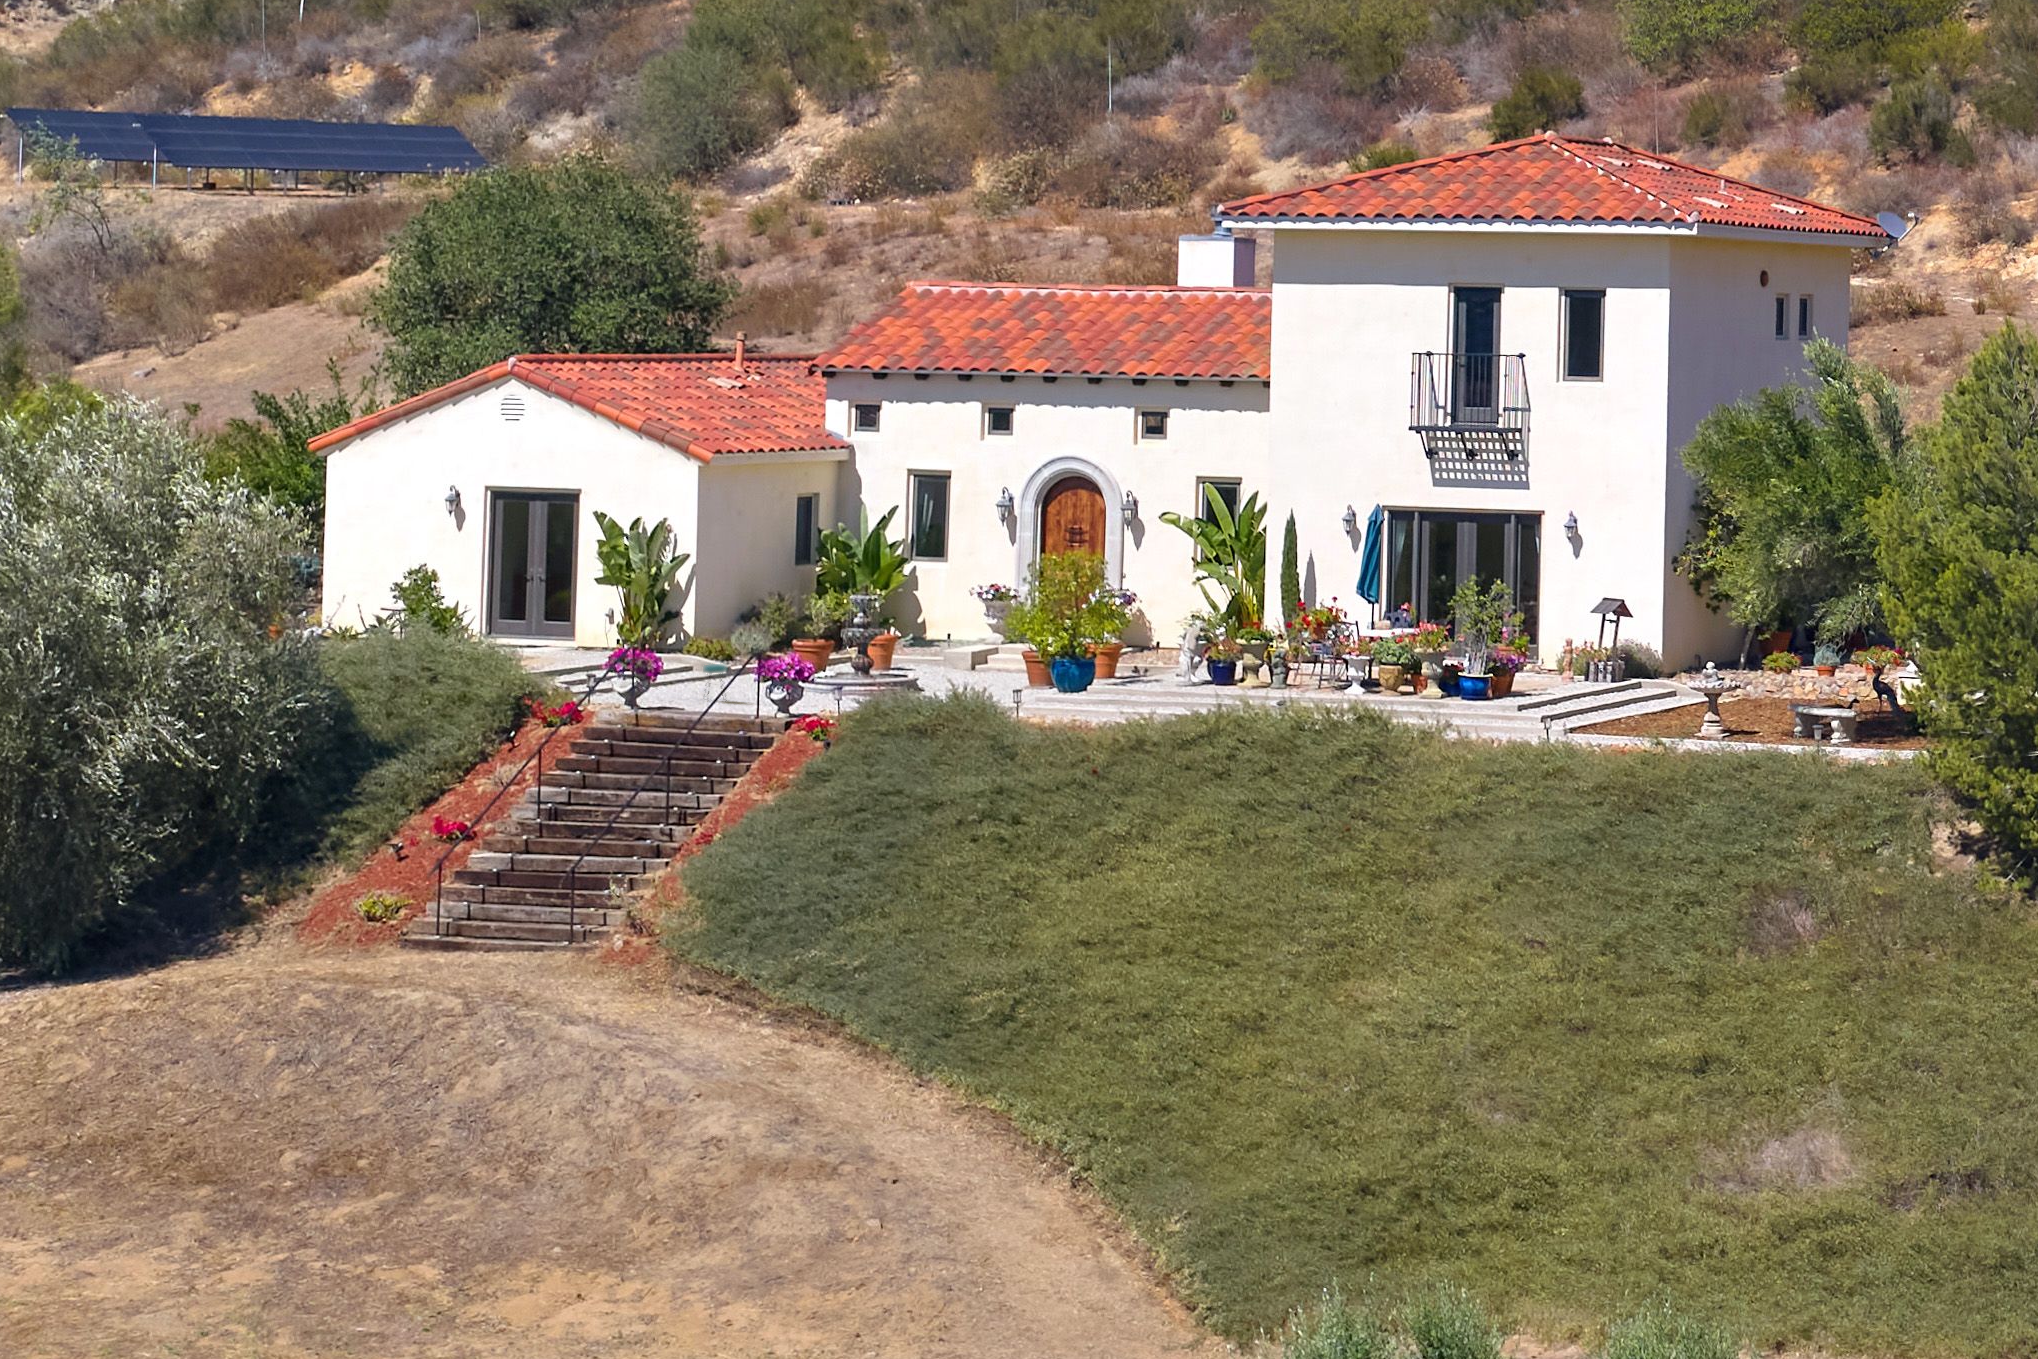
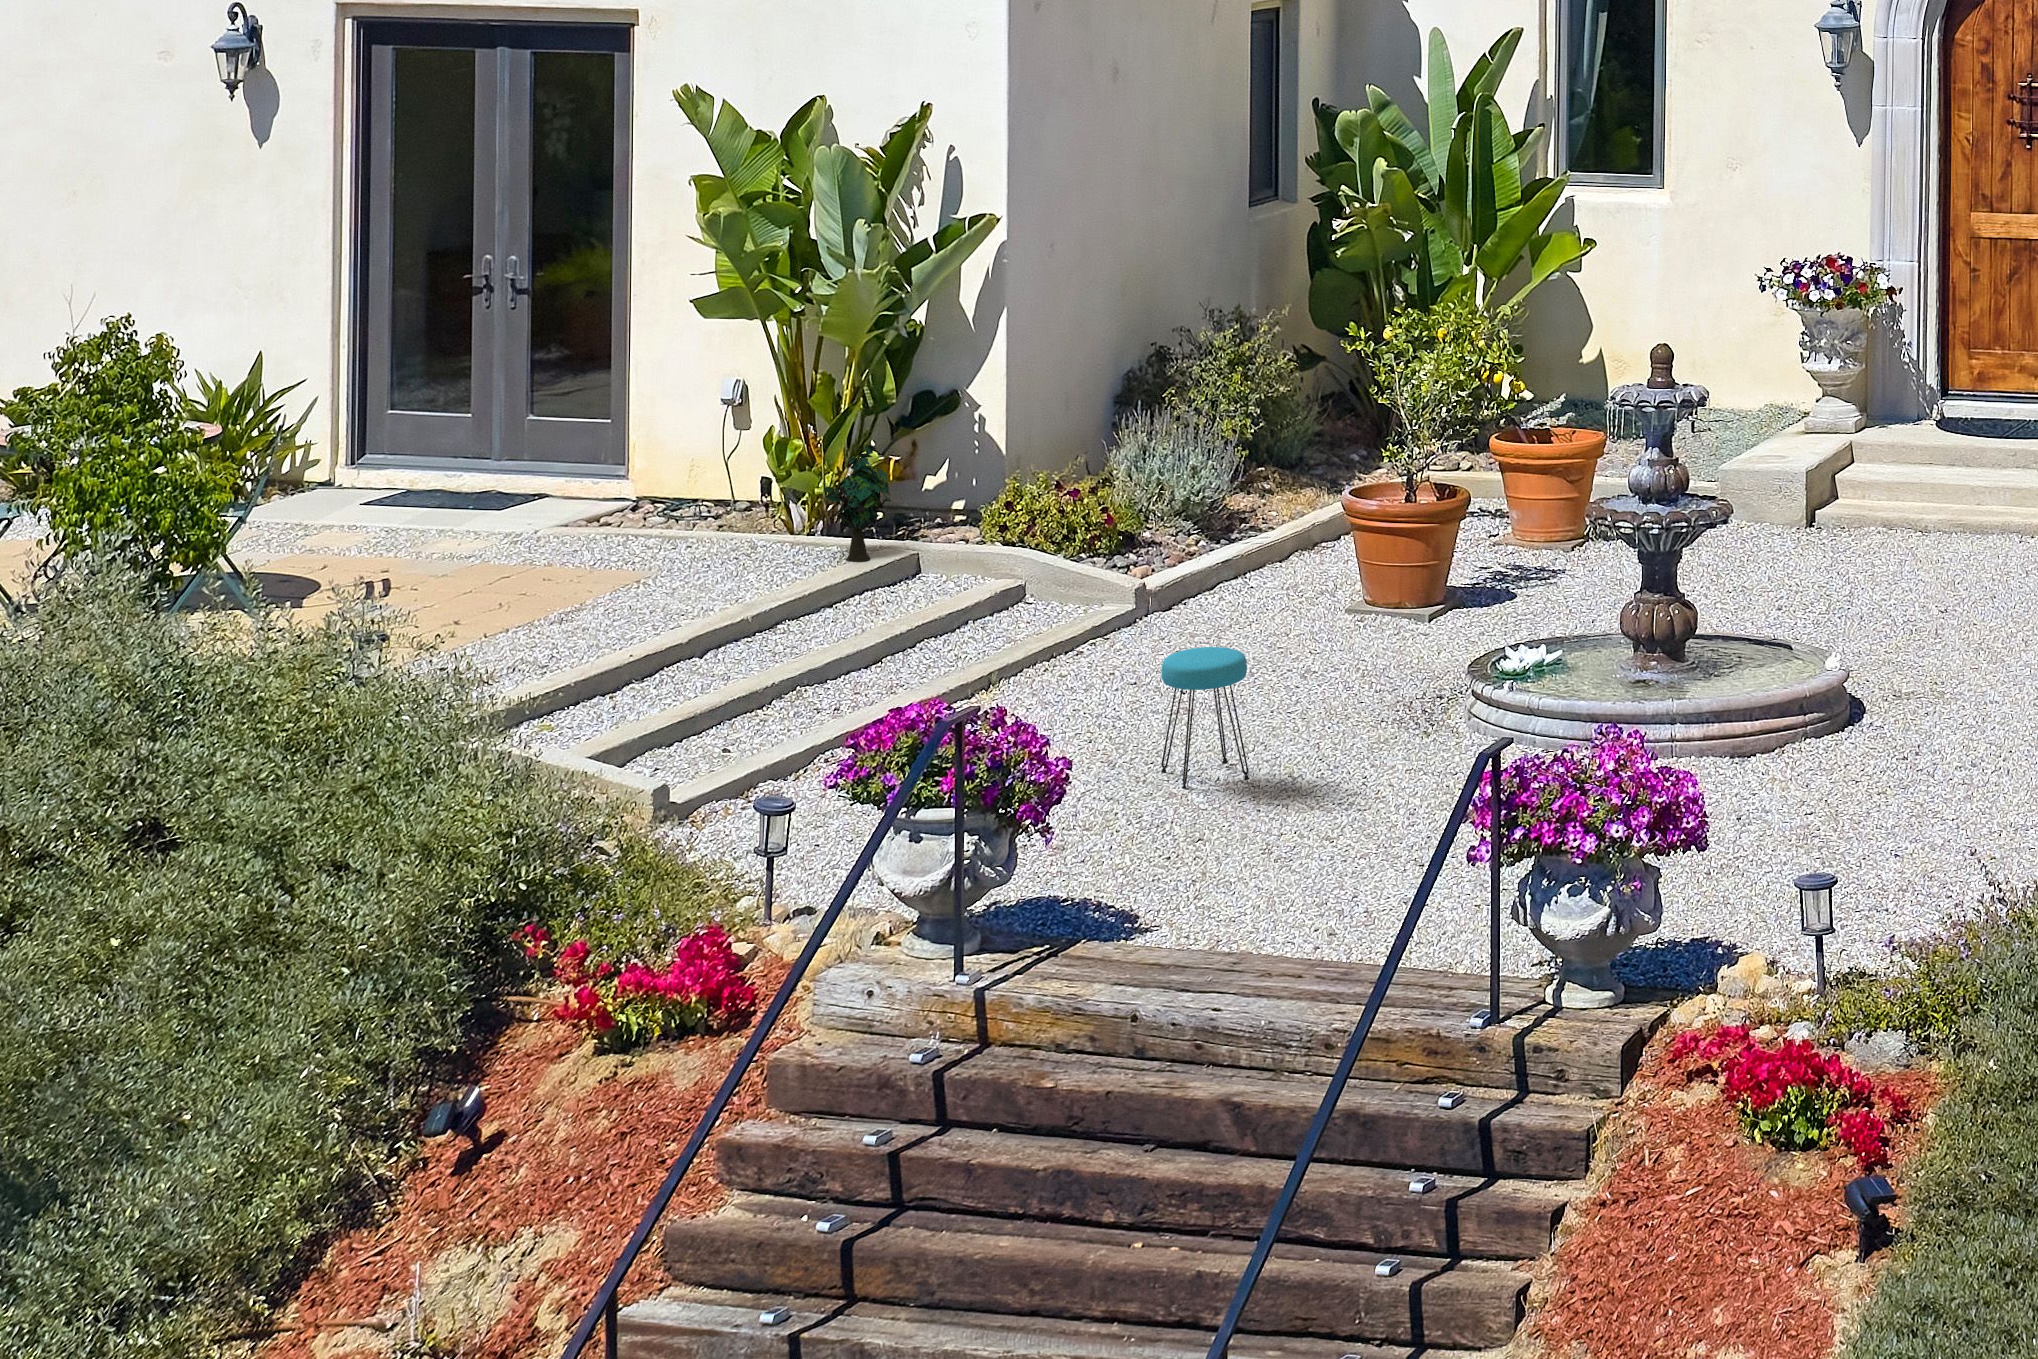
decorative plant: none [631,633,654,671] -> present [824,445,891,562]

